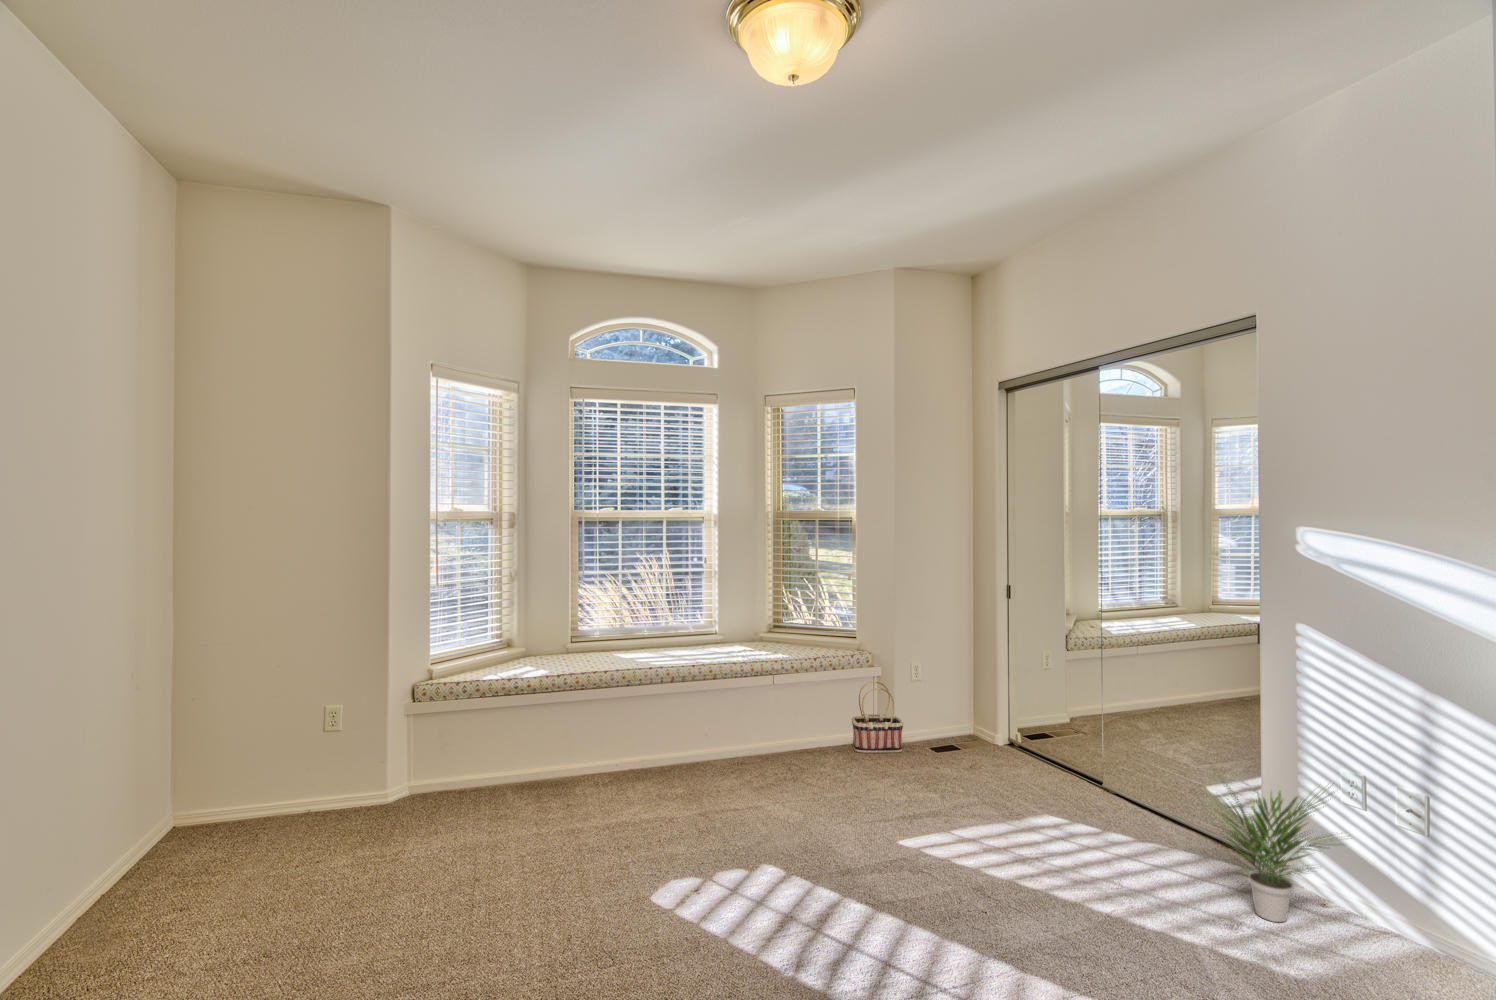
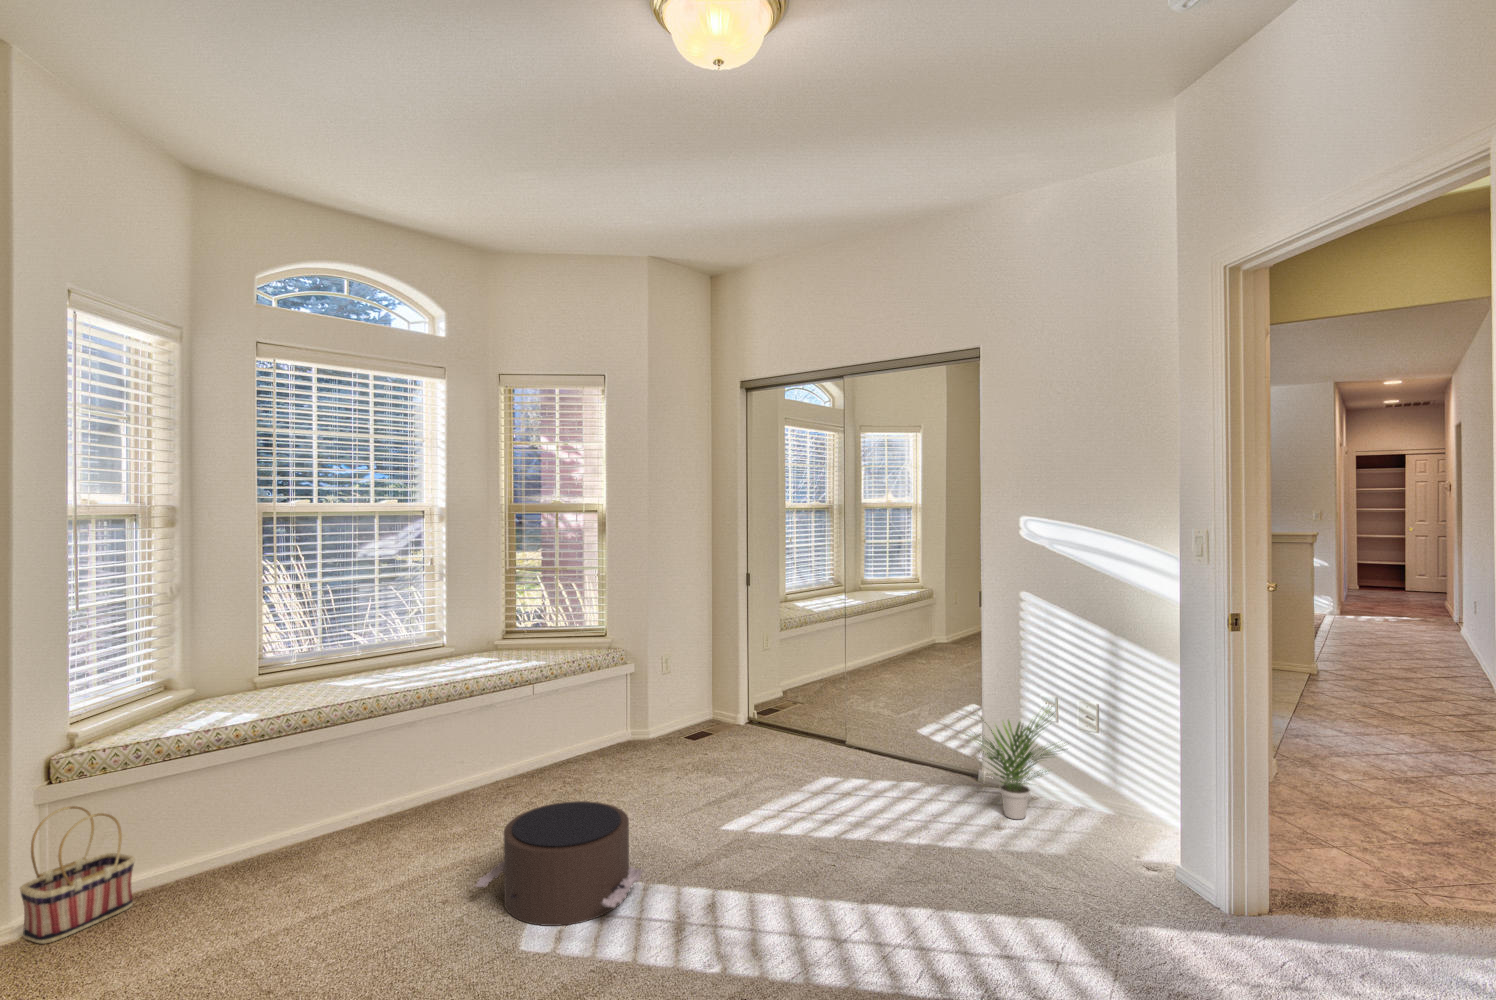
basket: present [852,681,903,753] -> present [20,806,135,944]
pouf: none [644,784,785,897] -> present [476,801,644,926]

